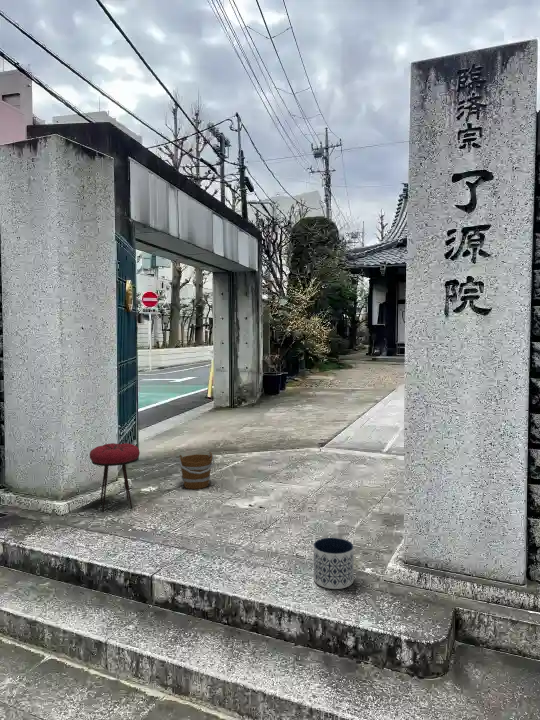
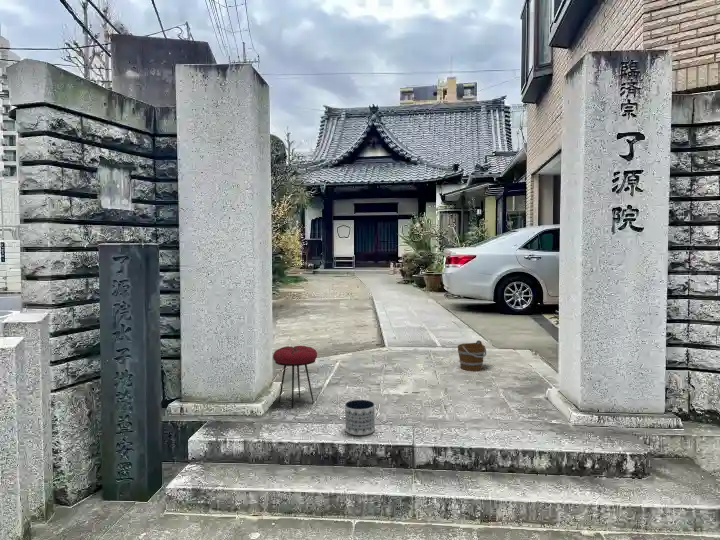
bucket: present [179,452,215,489] -> present [458,340,486,371]
planter: present [314,538,354,589] -> present [345,400,375,435]

